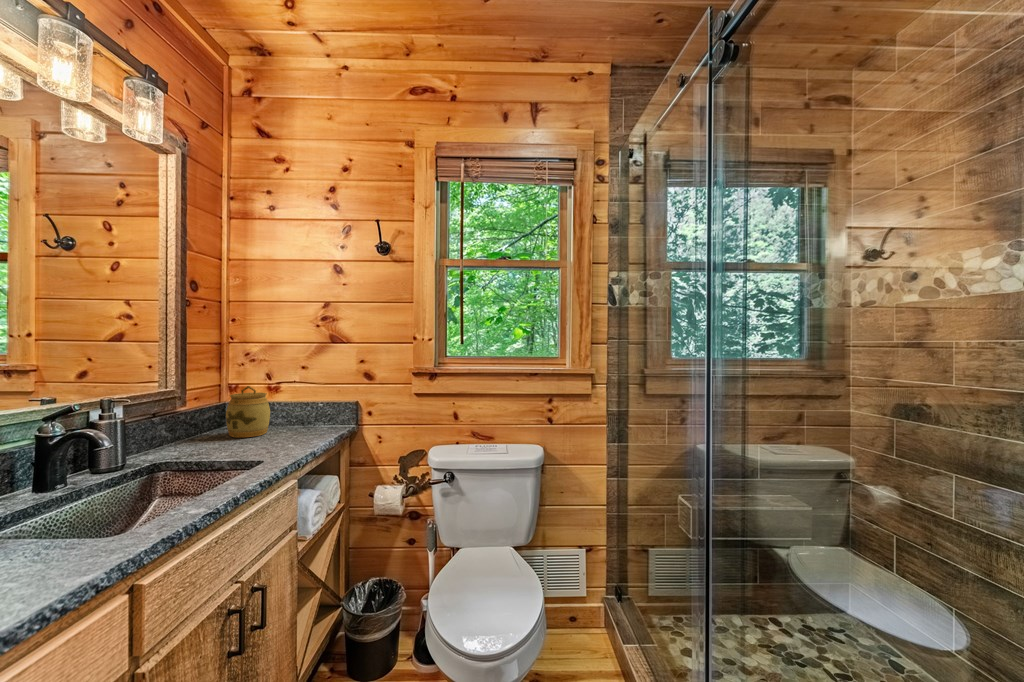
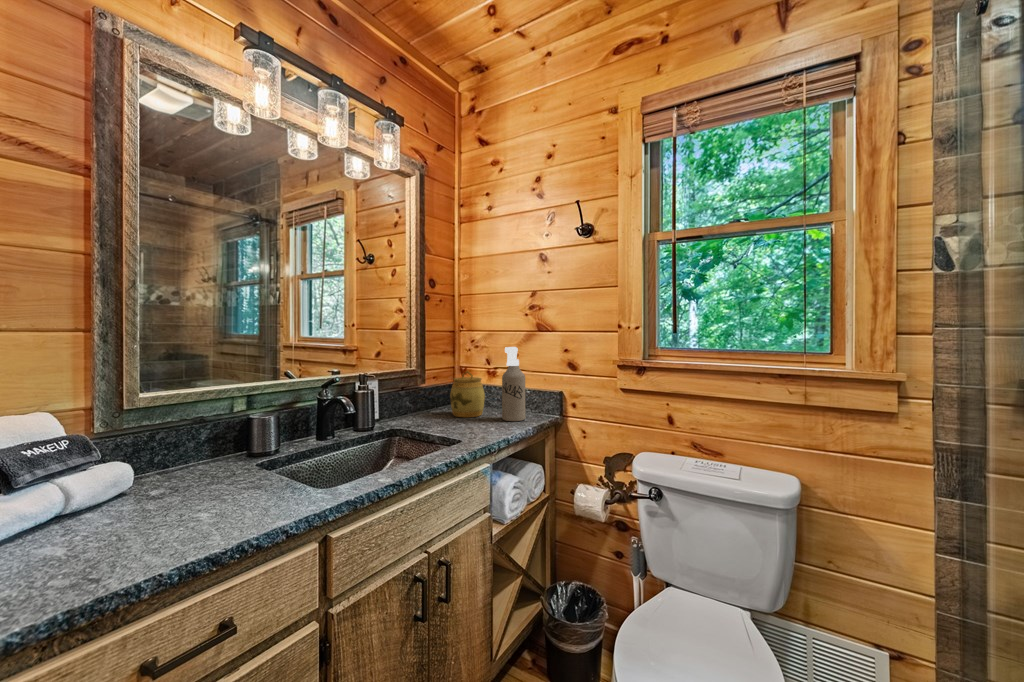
spray bottle: none [294,359,321,436] -> present [502,347,525,421]

